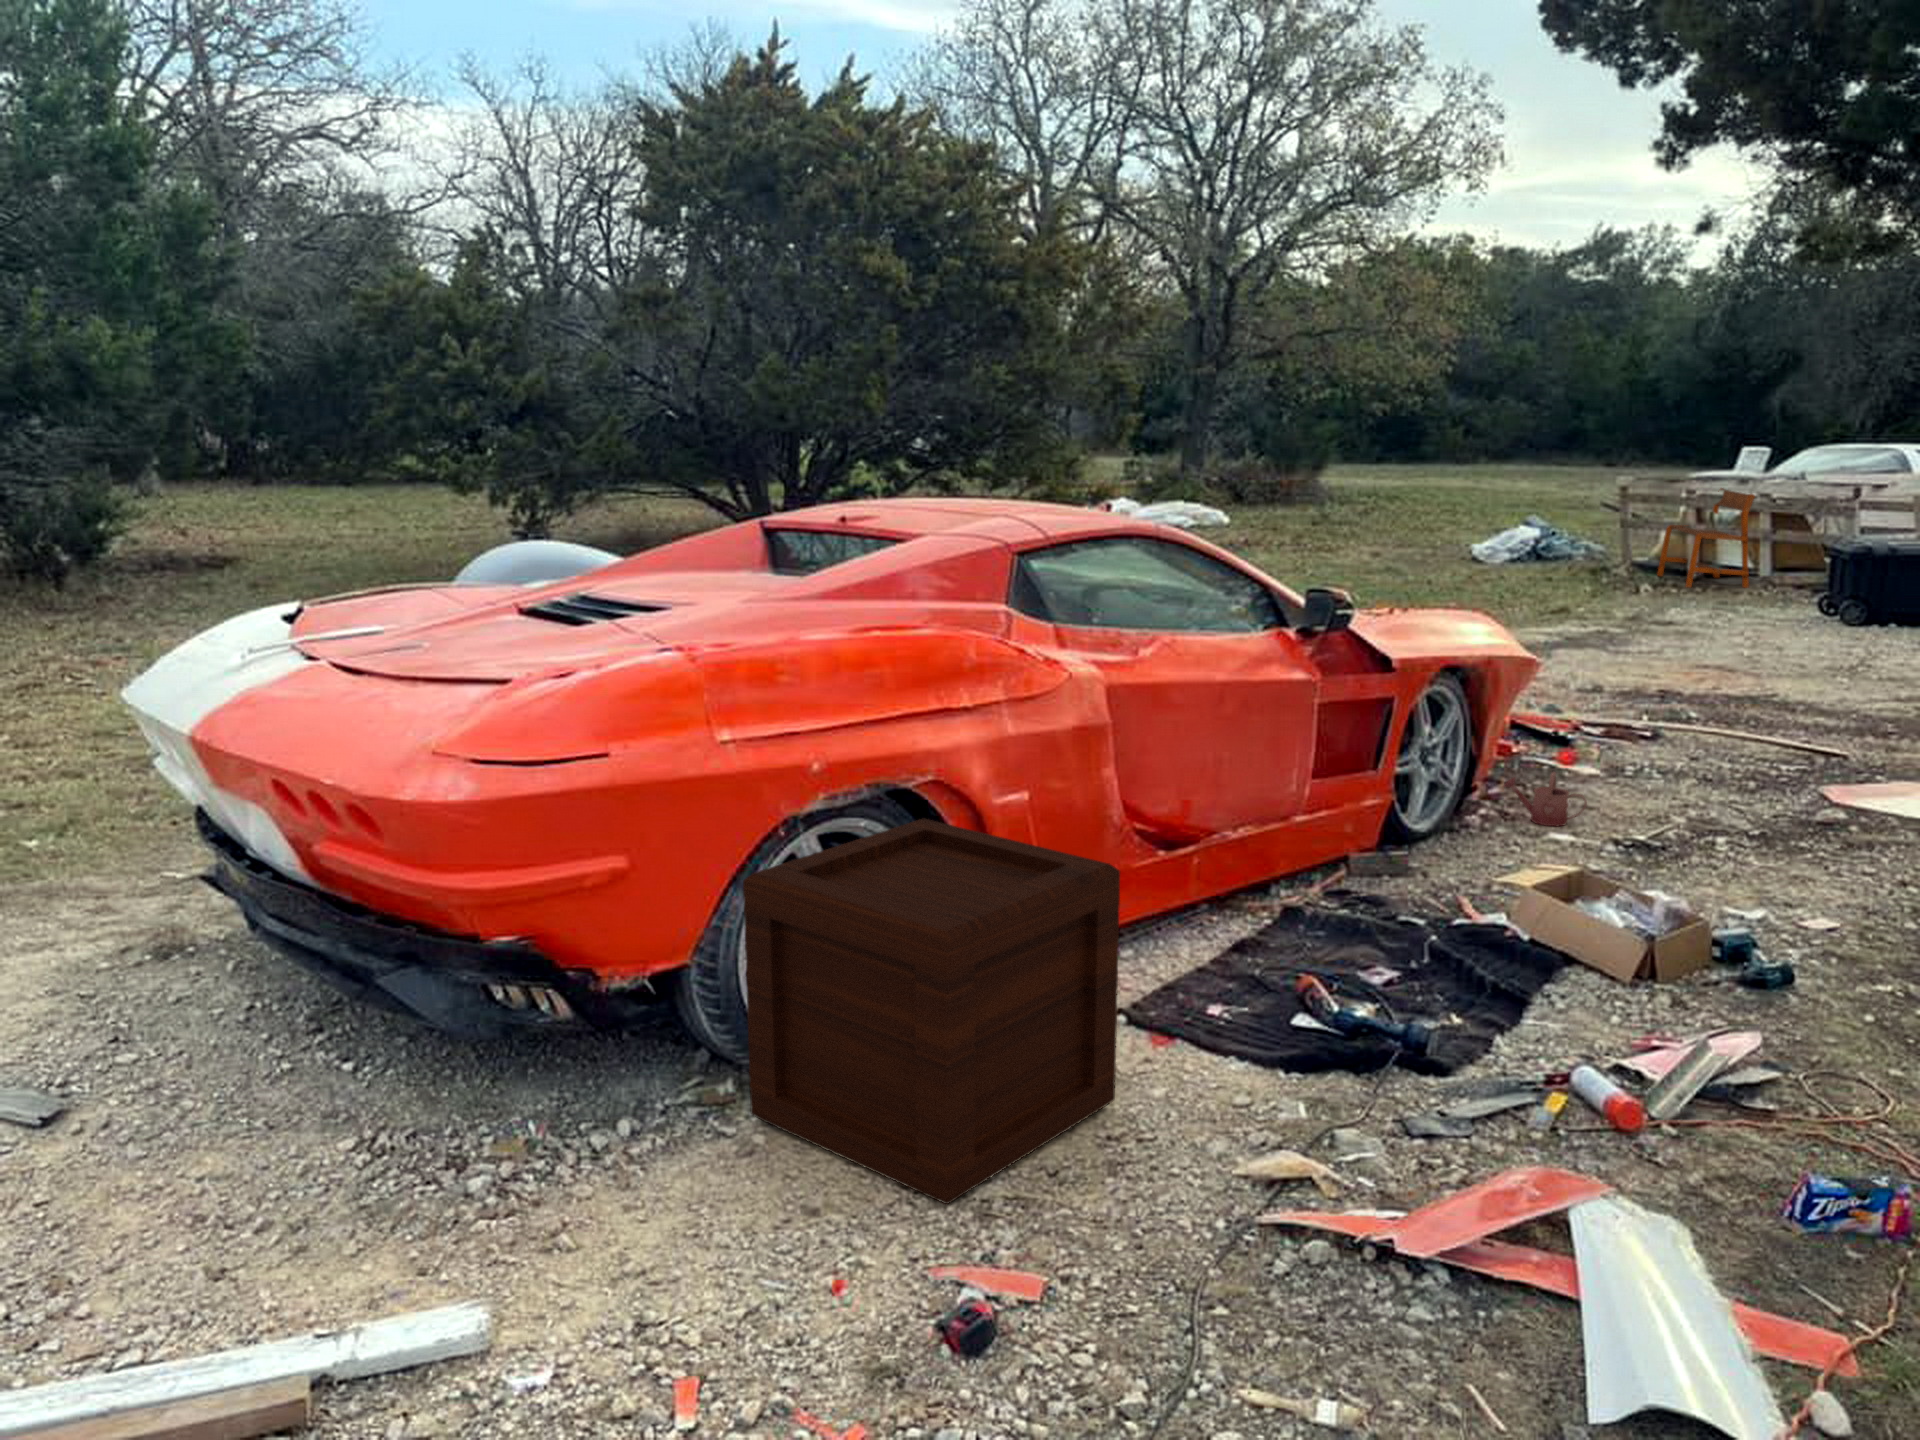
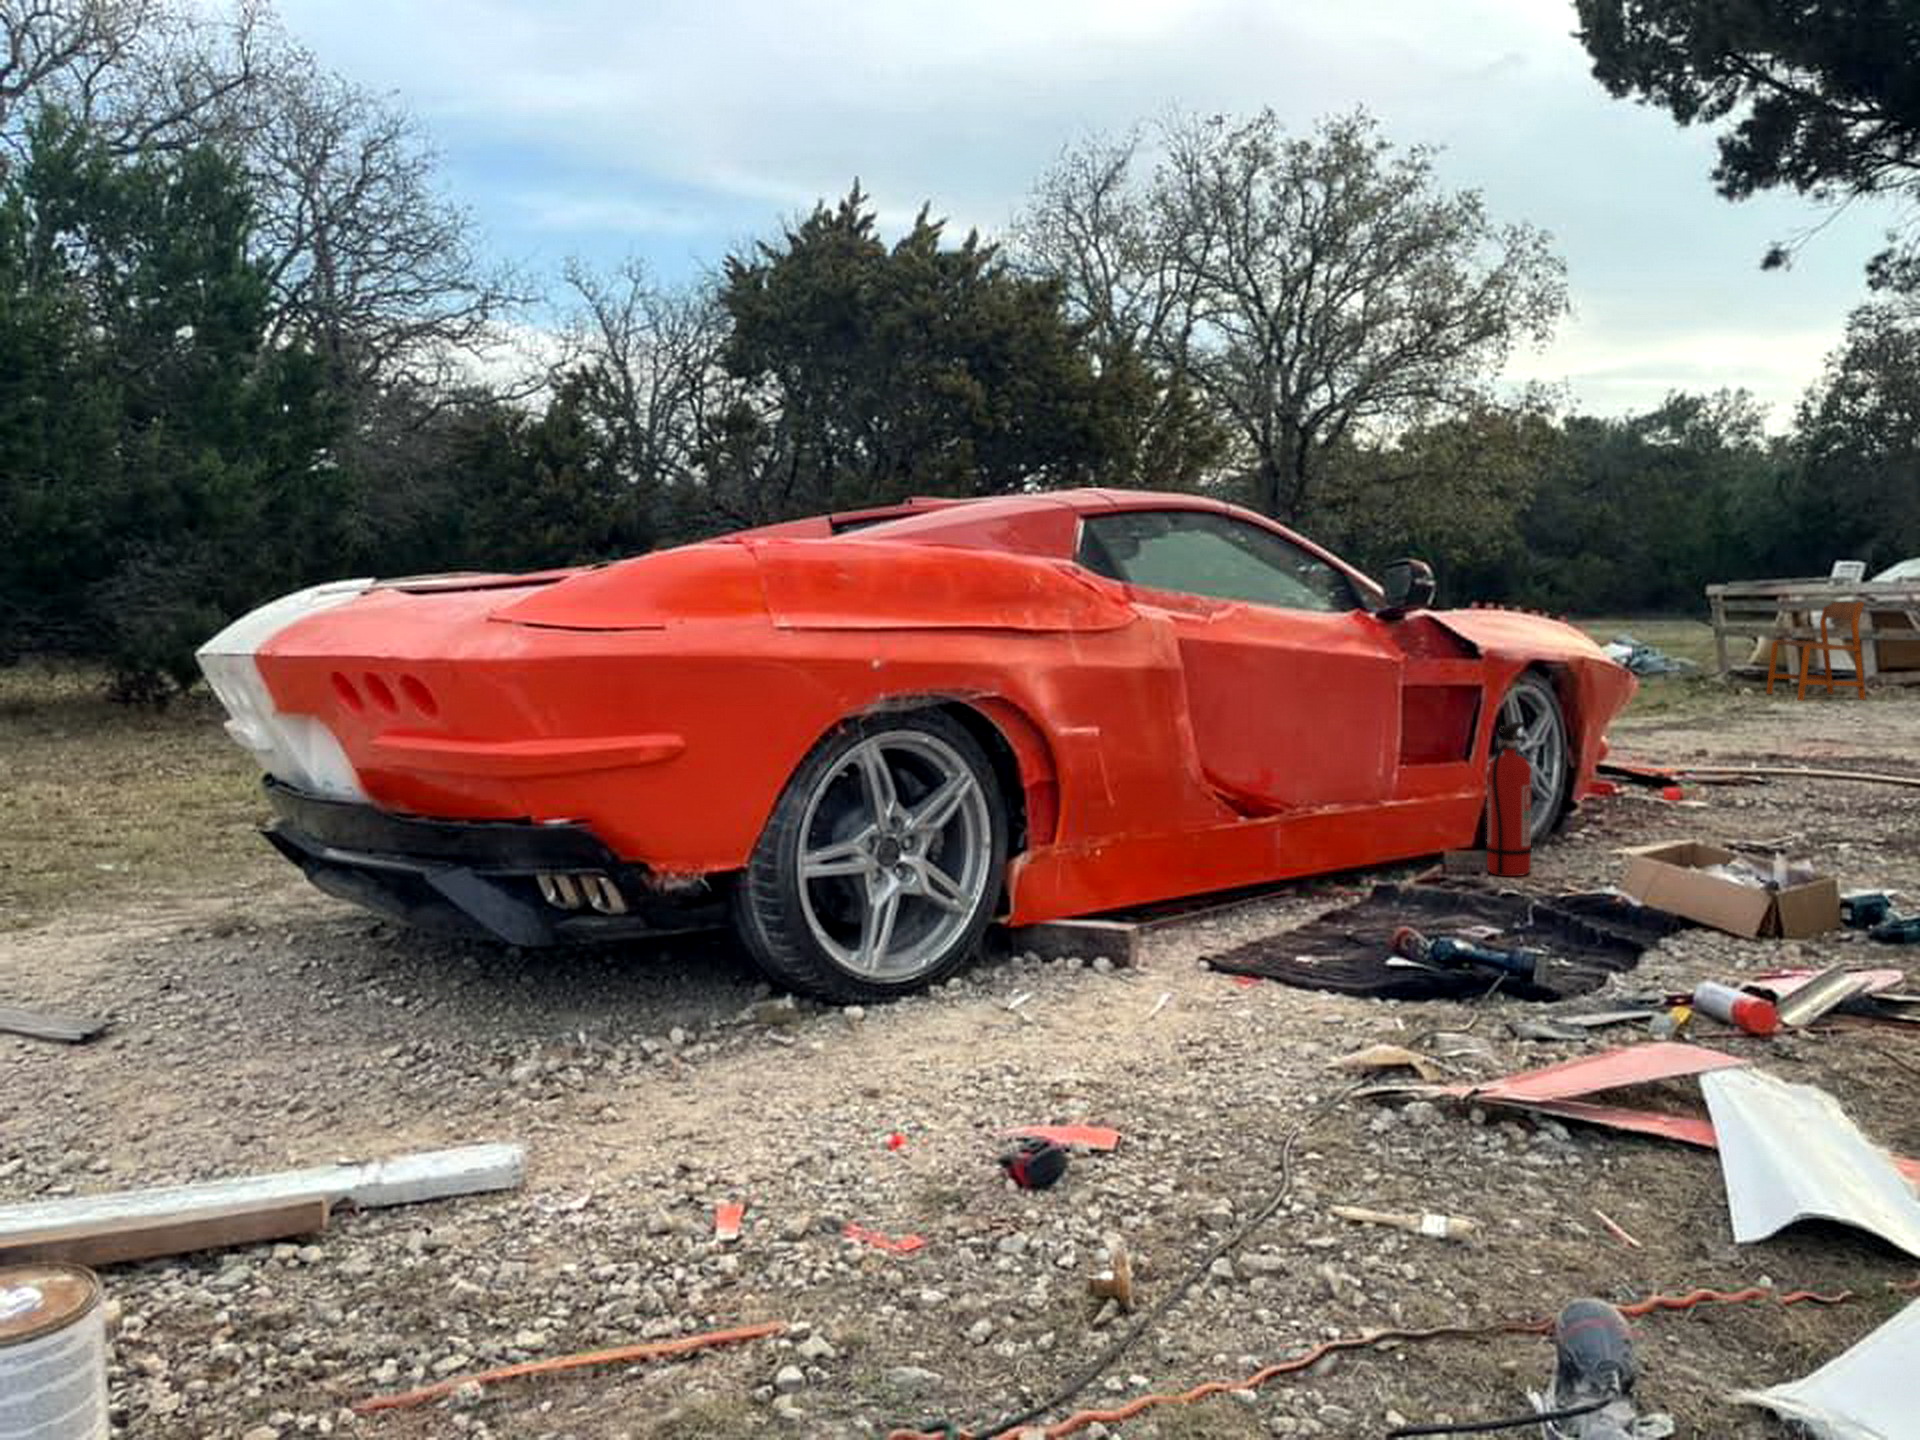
fire extinguisher: none [1388,729,1434,876] -> present [1486,722,1532,876]
watering can: present [1503,772,1587,826] -> none [1607,787,1700,843]
wooden crate: present [743,818,1120,1204] -> none [800,740,1196,1090]

